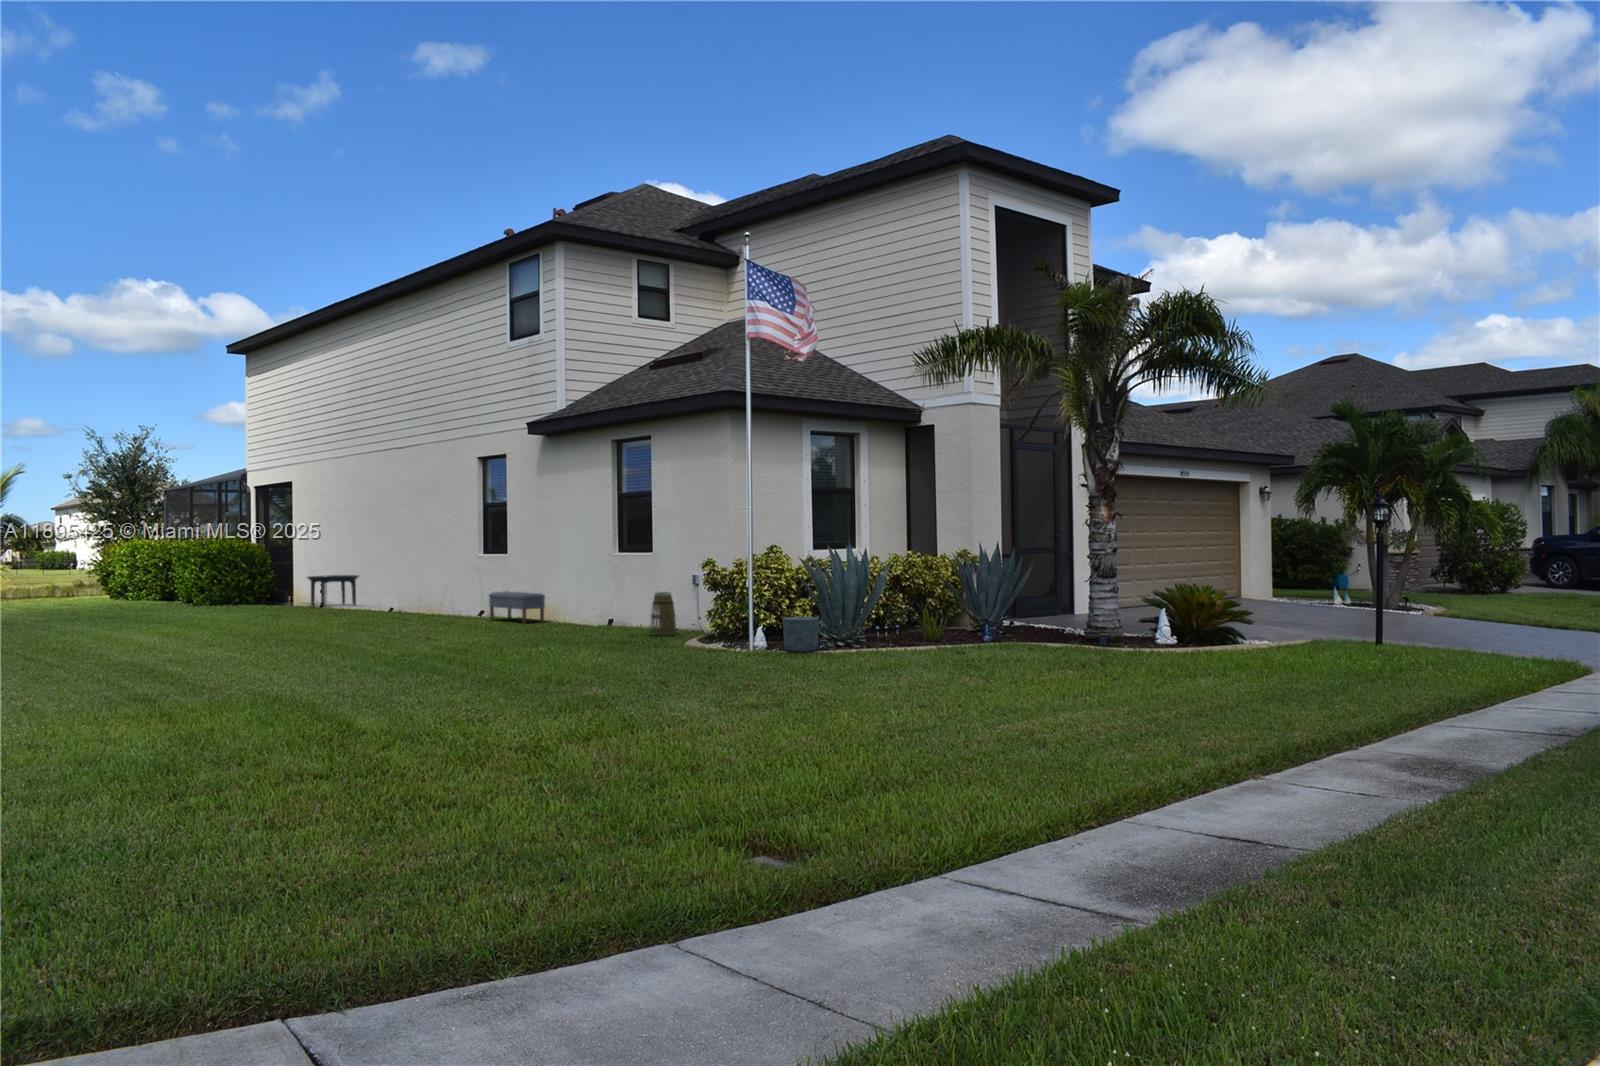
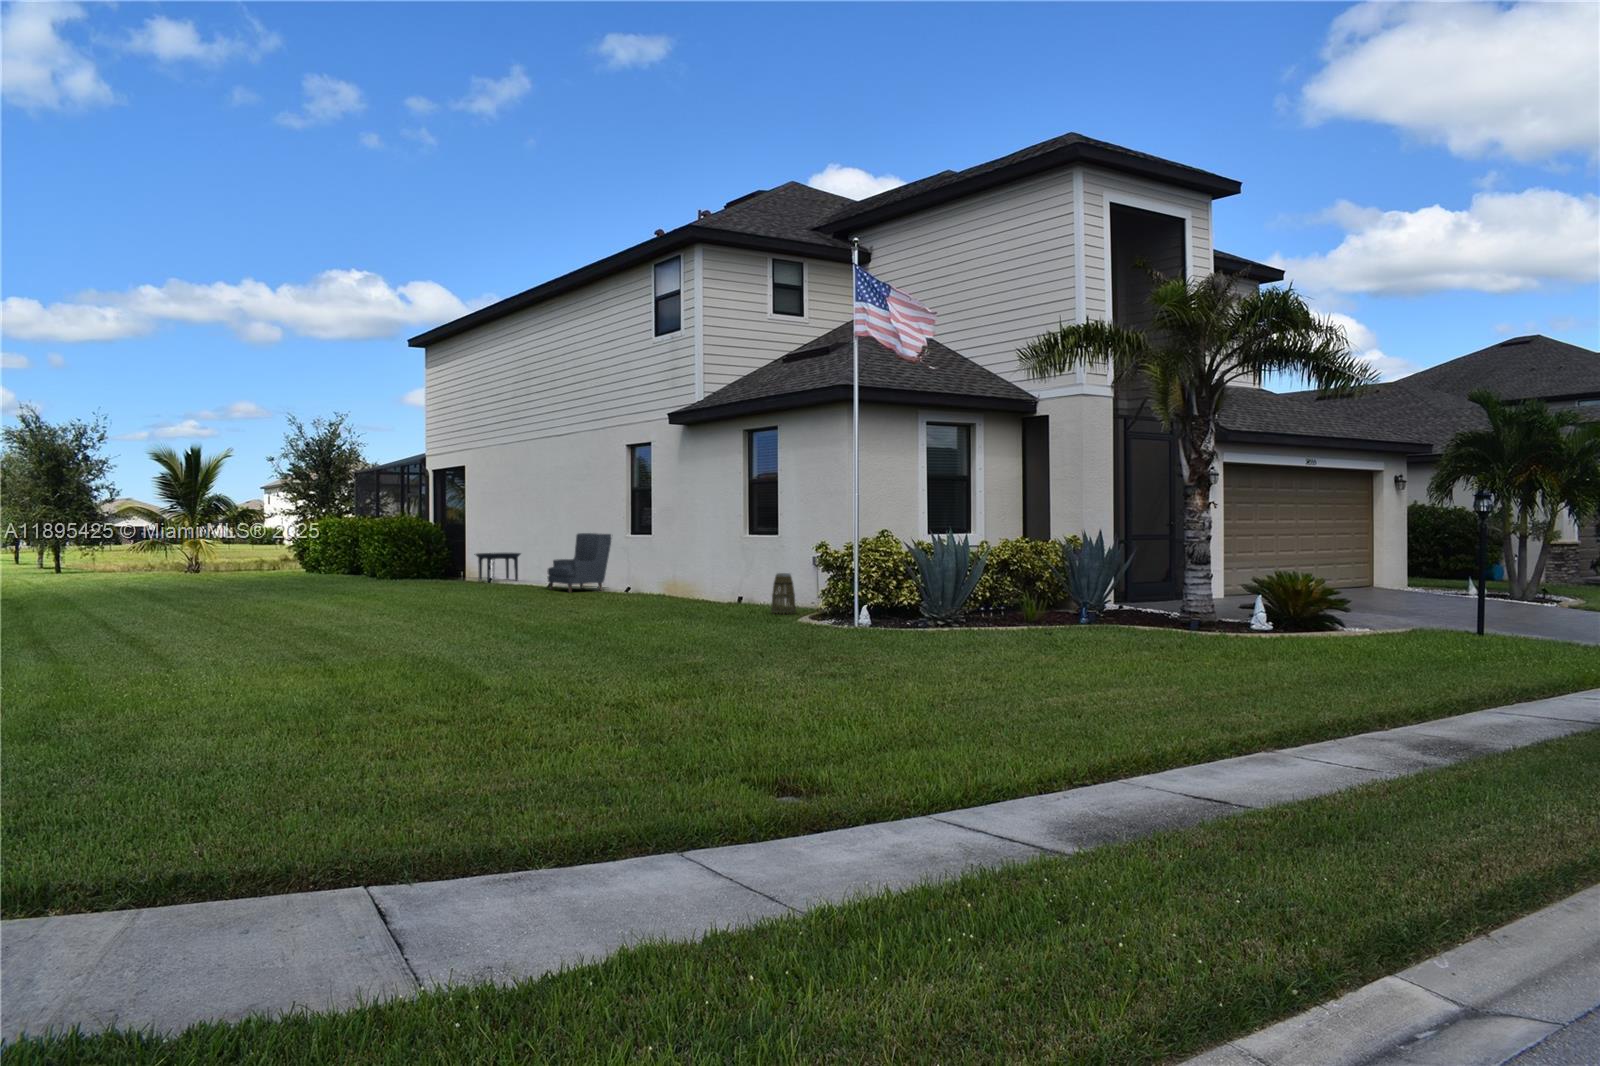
chair: none [392,553,465,617] -> present [547,533,611,593]
bench: present [489,591,545,624] -> none [631,570,681,601]
planter: present [783,617,819,652] -> none [886,599,920,632]

